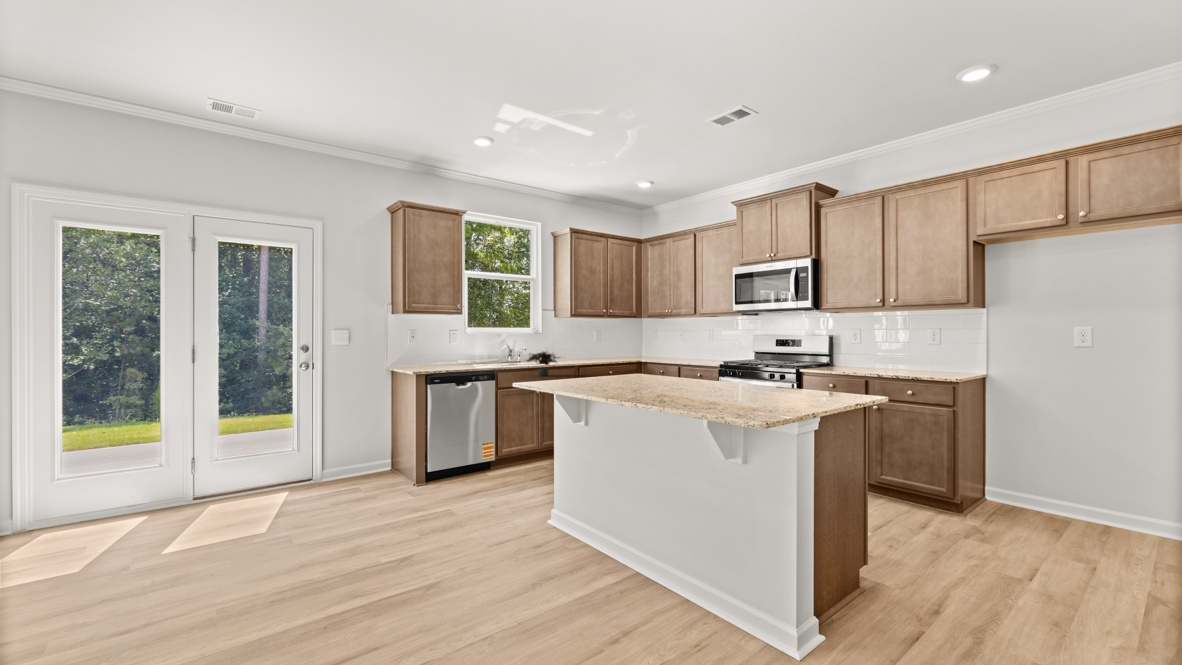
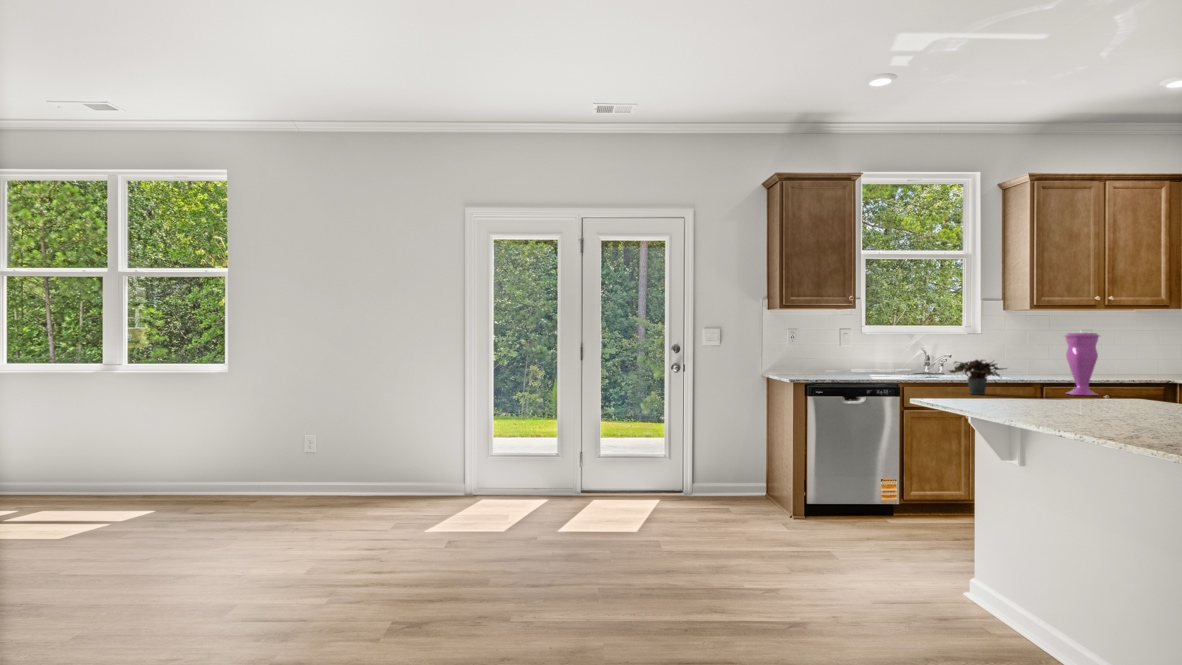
vase: none [590,333,610,373] -> present [1065,333,1099,395]

